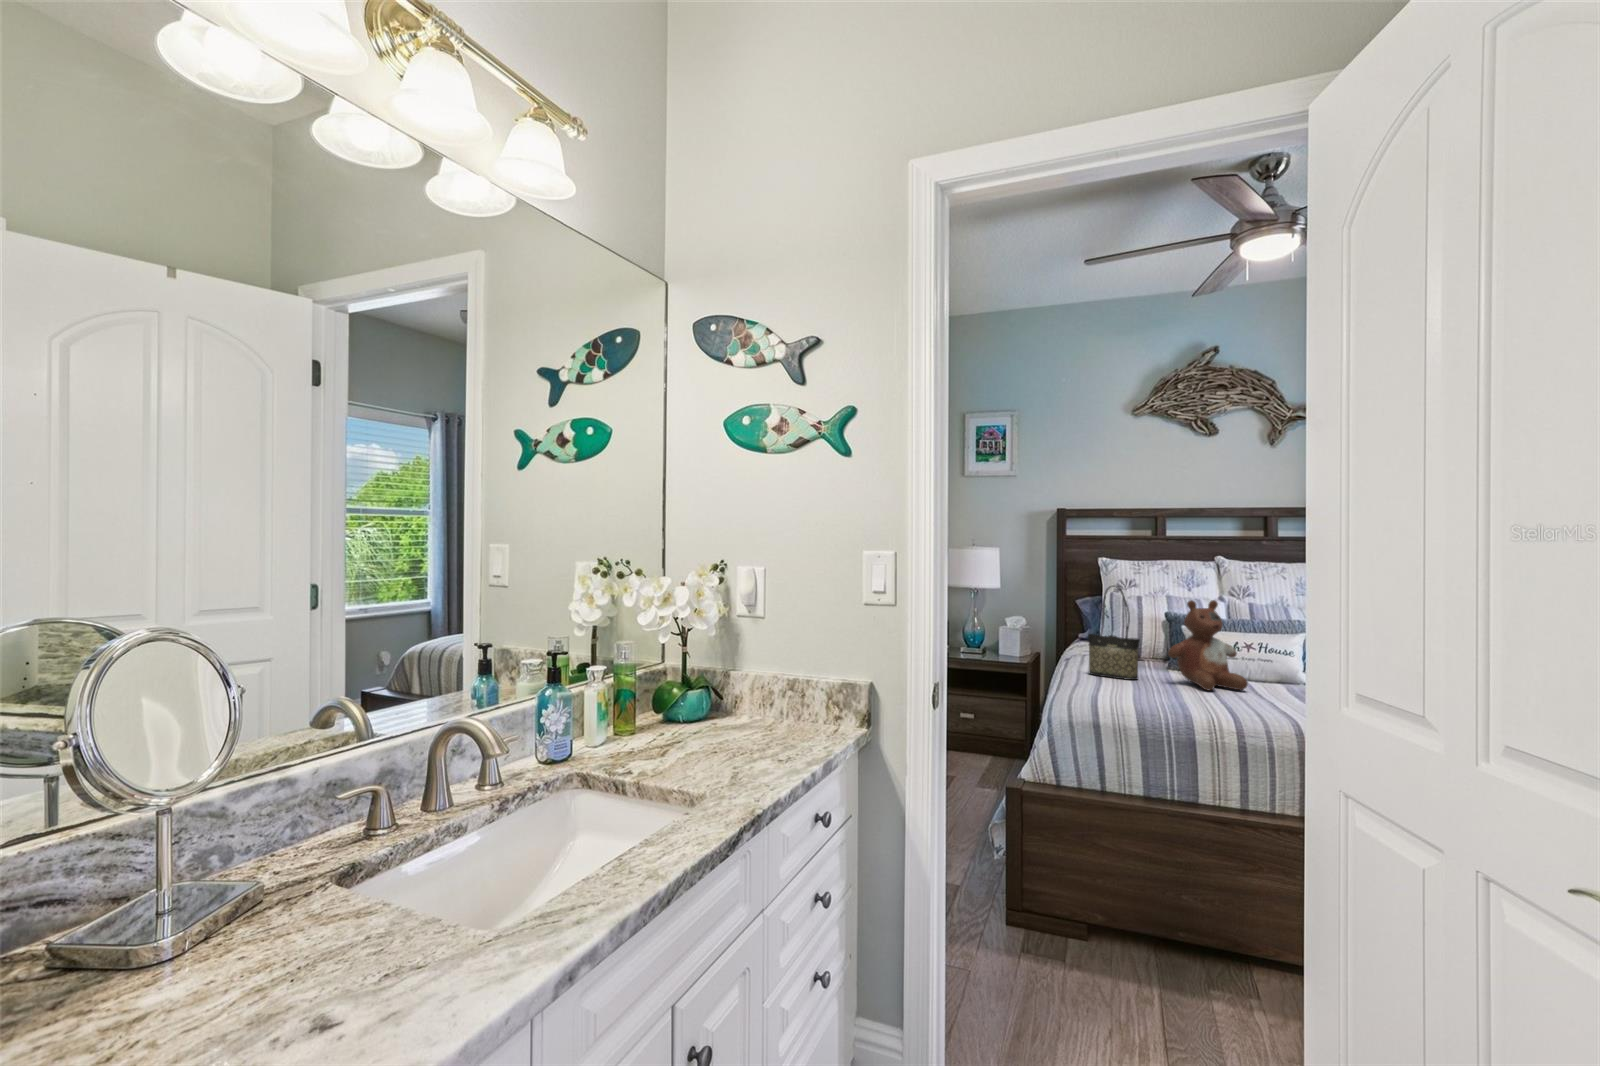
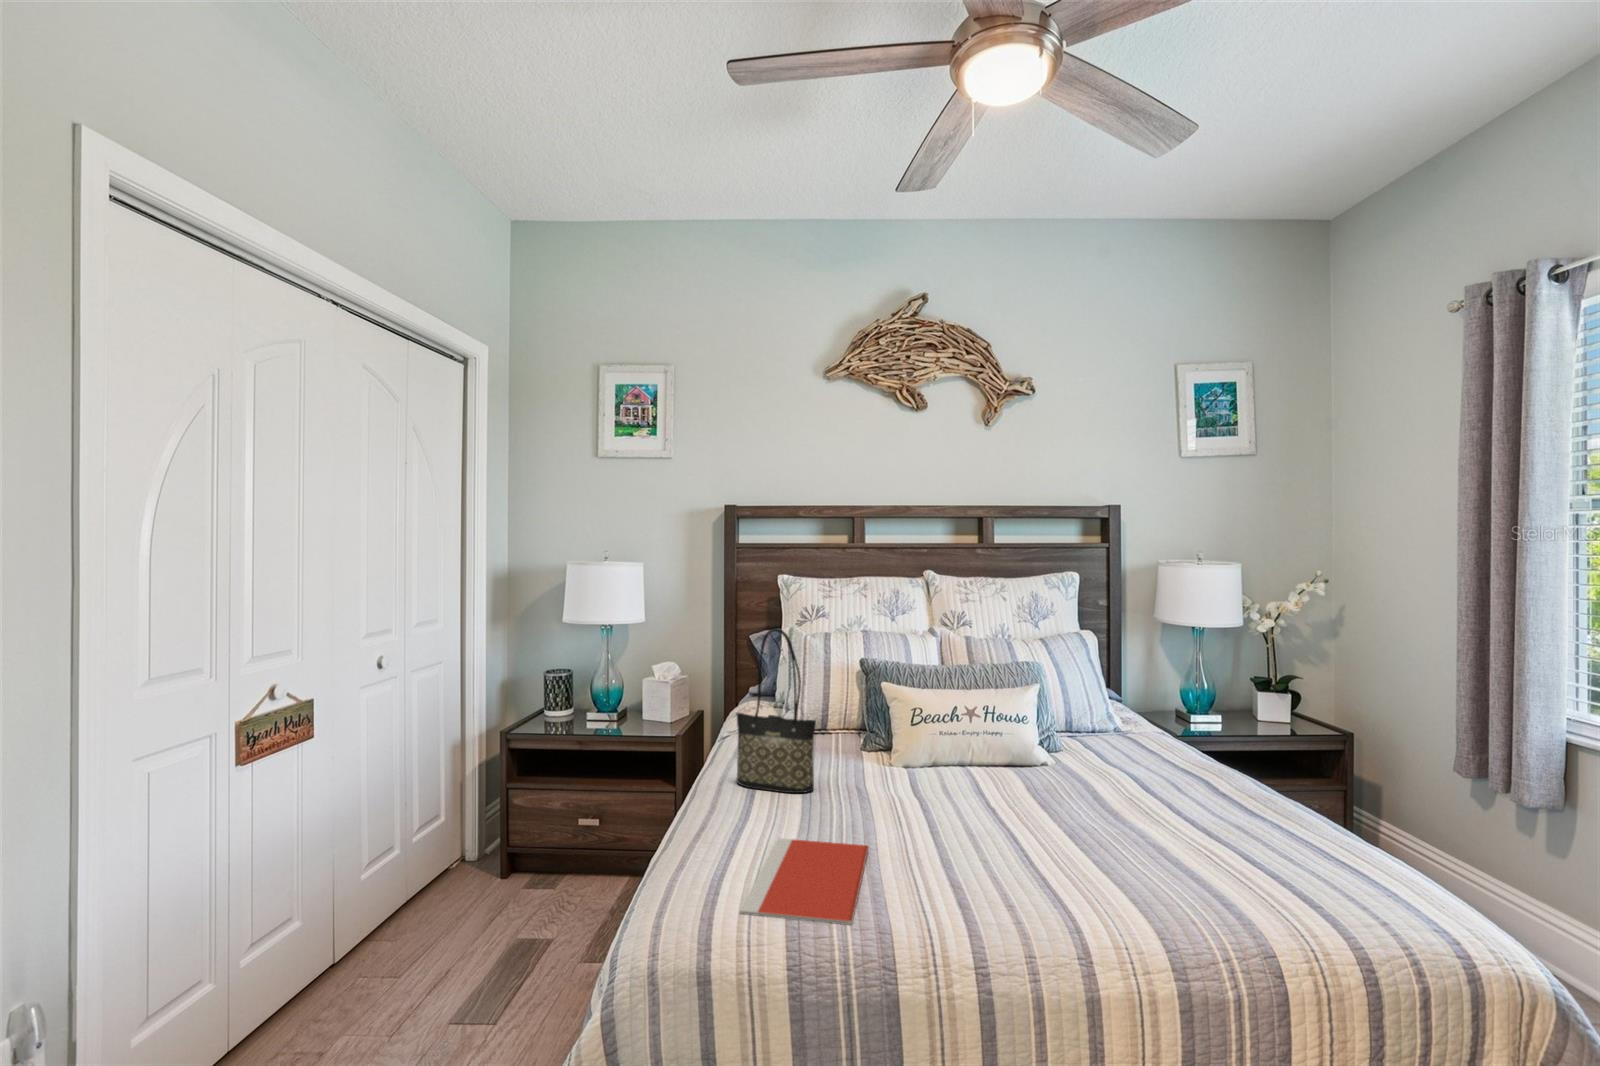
stuffed bear: present [1168,600,1248,690] -> none [859,649,978,811]
notebook: none [1111,690,1176,715] -> present [740,838,869,925]

